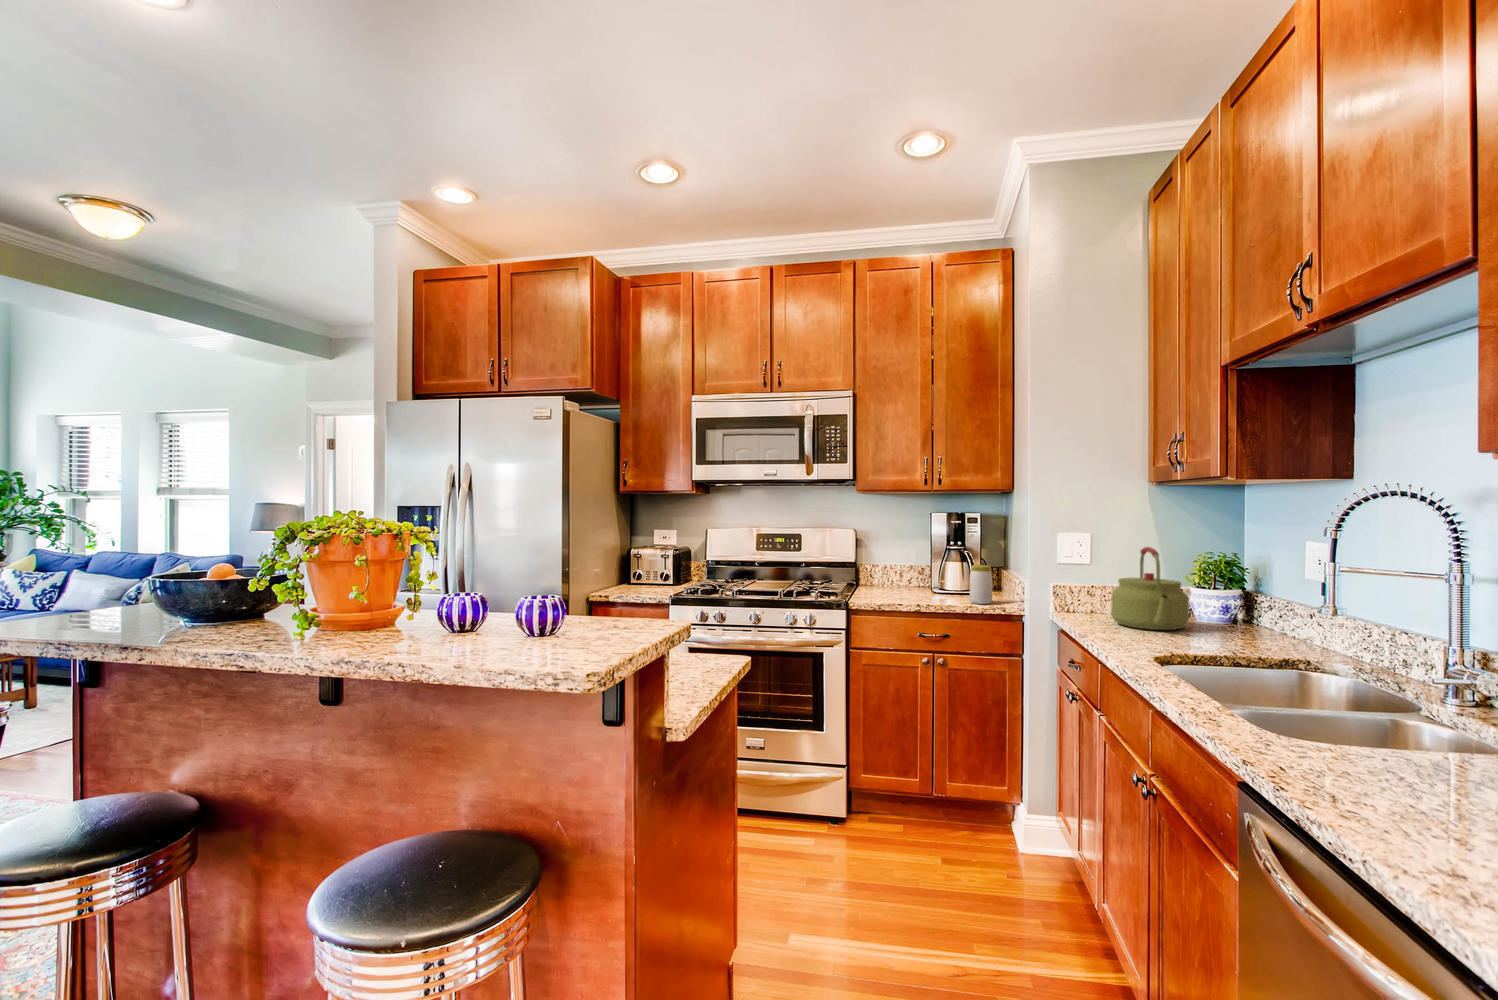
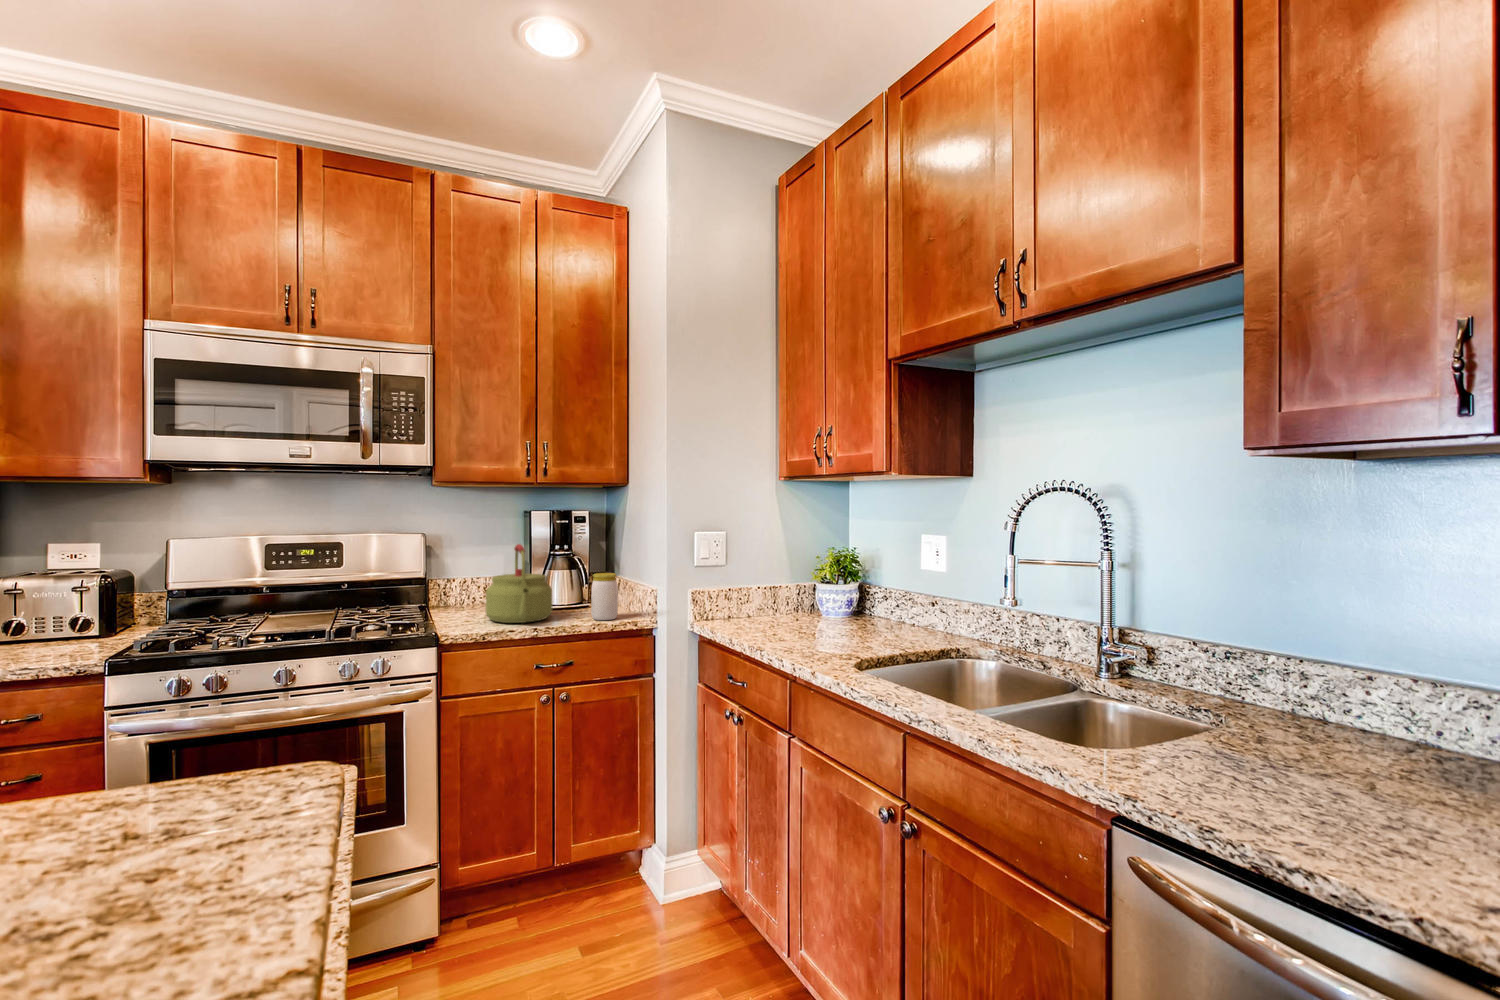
kettle: present [1111,547,1189,630] -> present [486,544,552,623]

